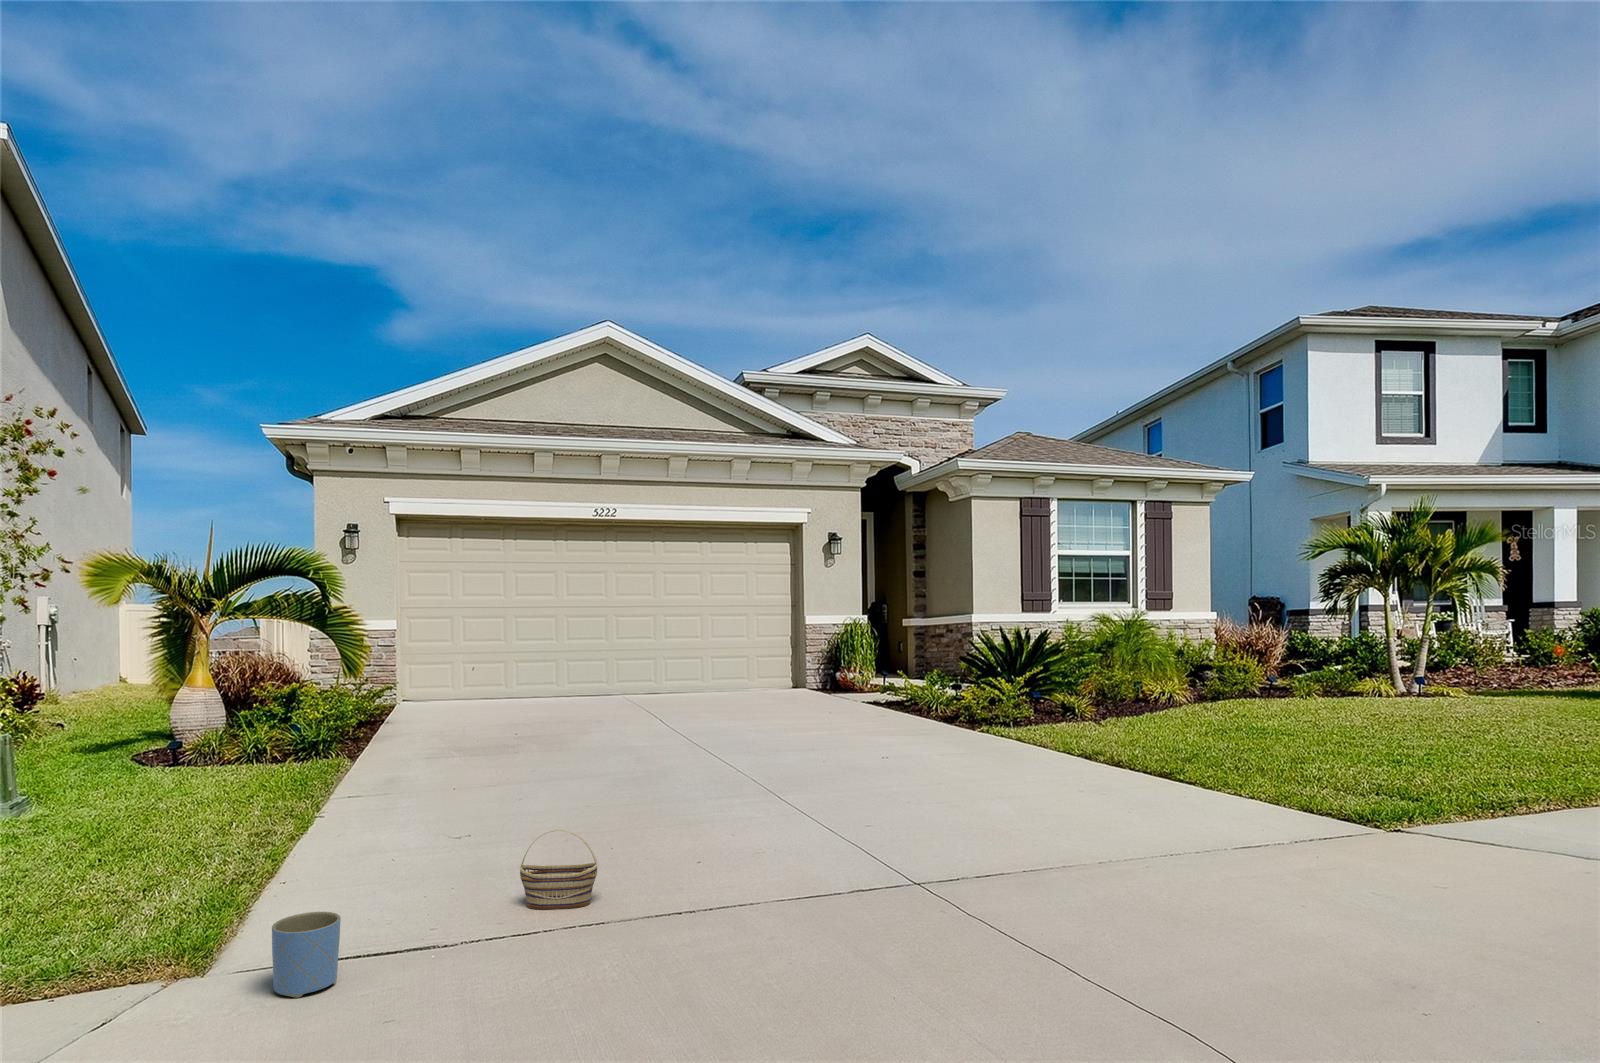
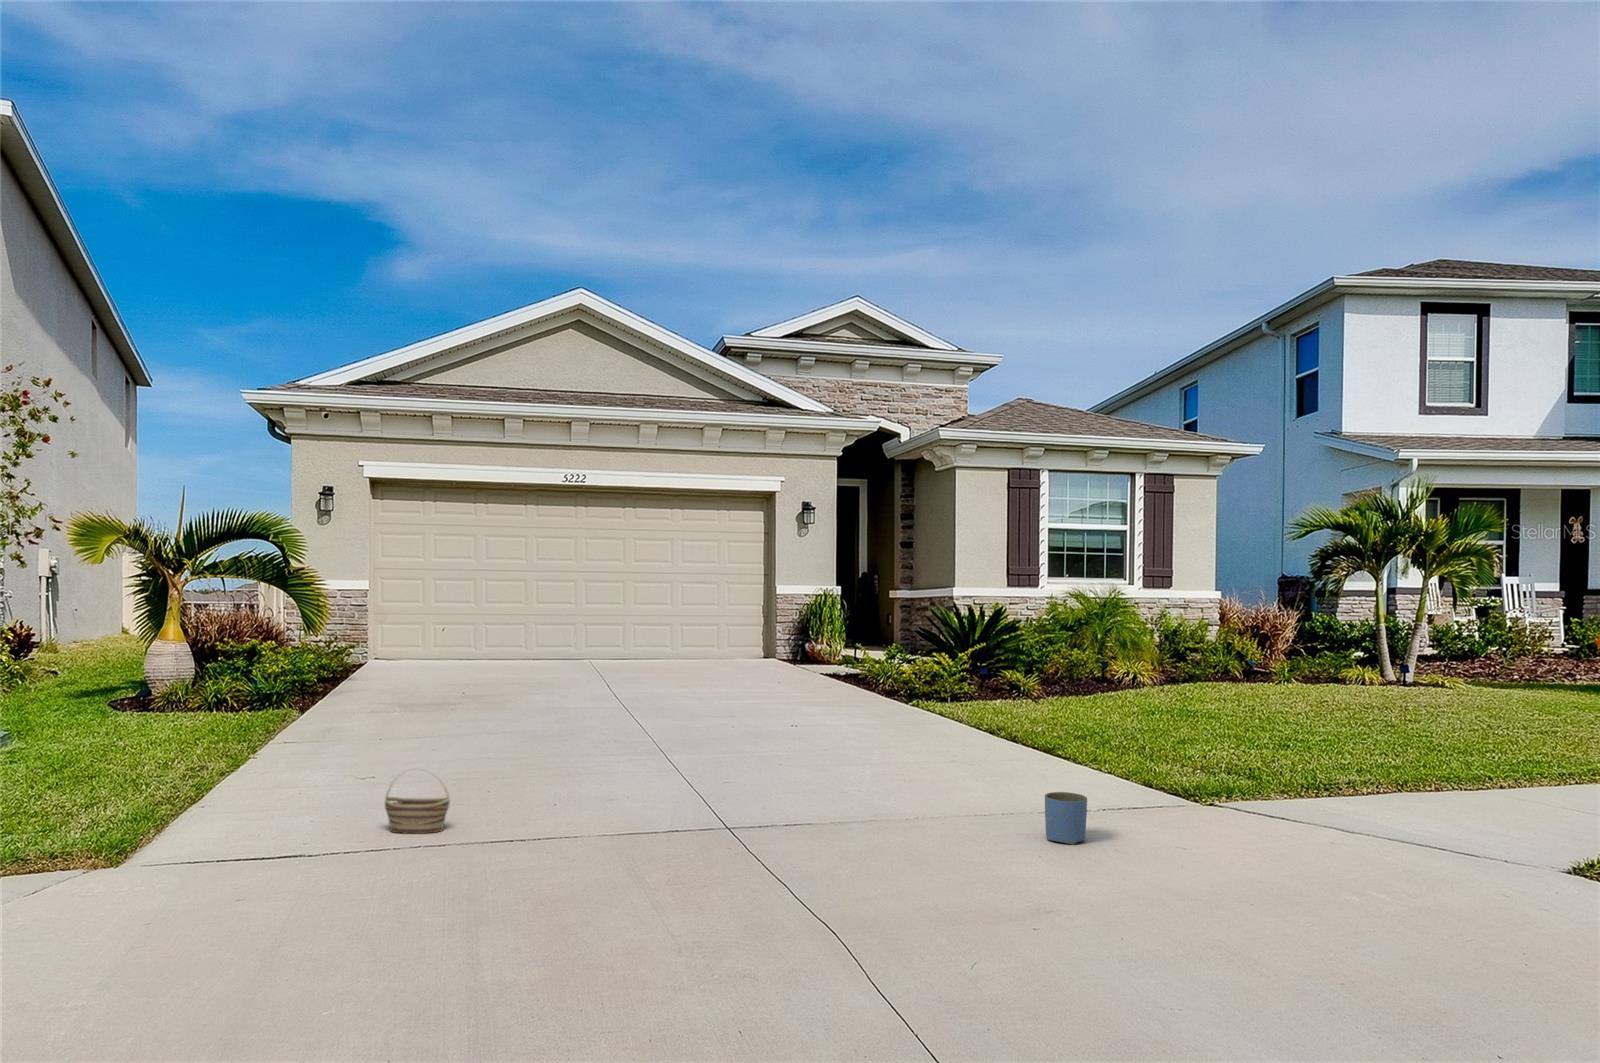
planter: present [272,912,341,998] -> present [1045,792,1087,845]

